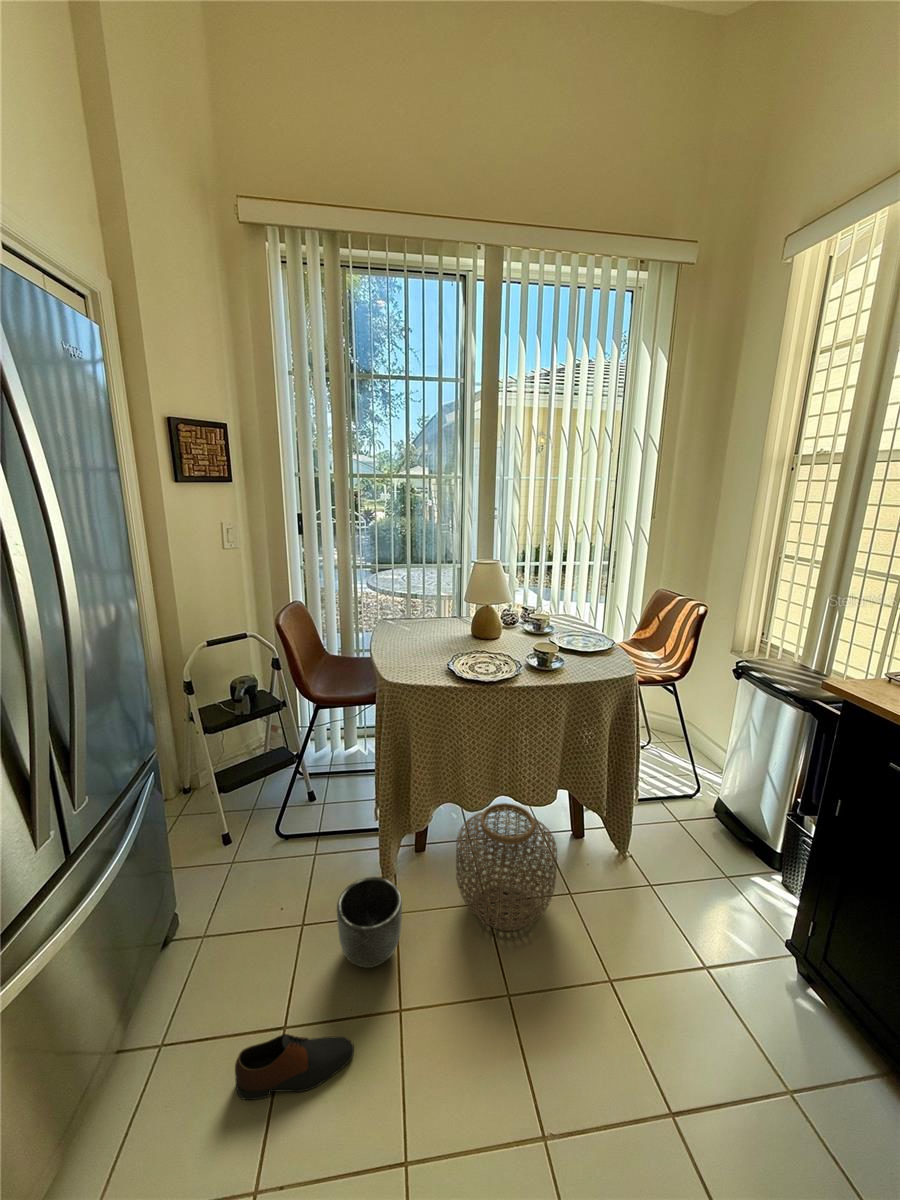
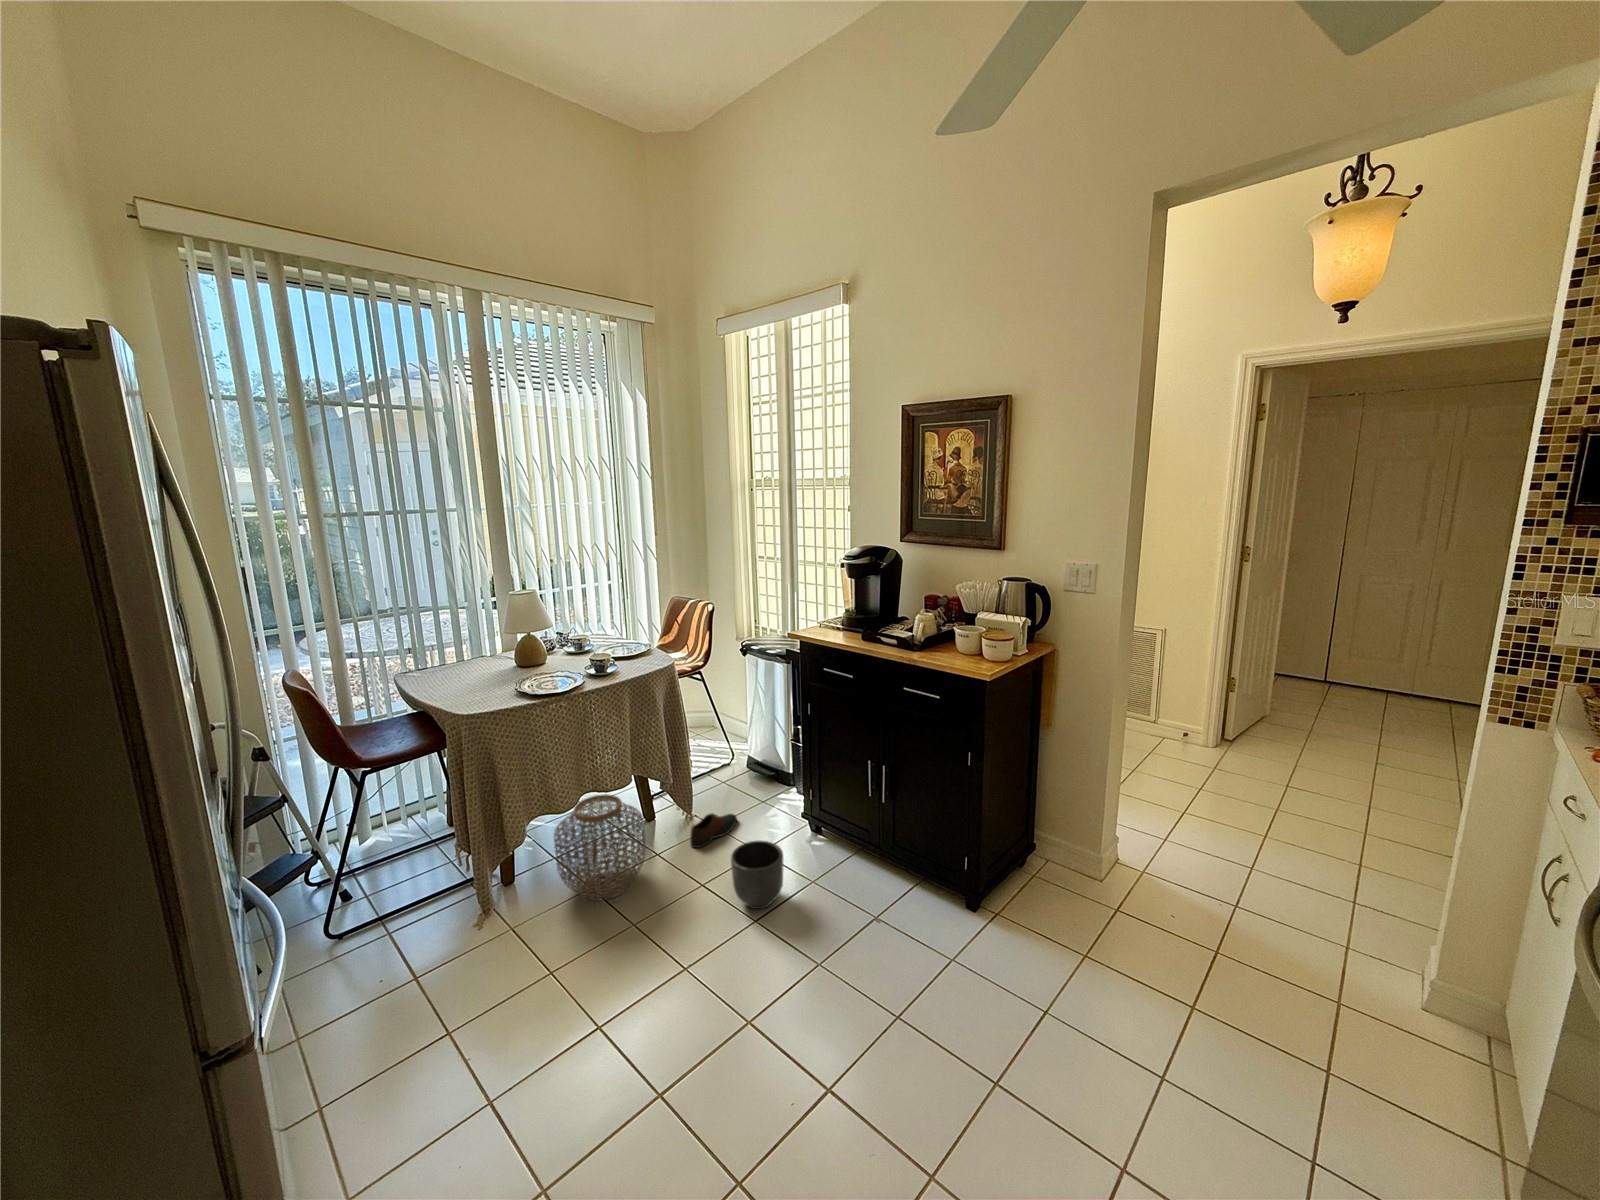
planter: present [337,877,402,968] -> present [731,841,784,909]
shoe: present [235,1034,354,1100] -> present [690,814,737,848]

